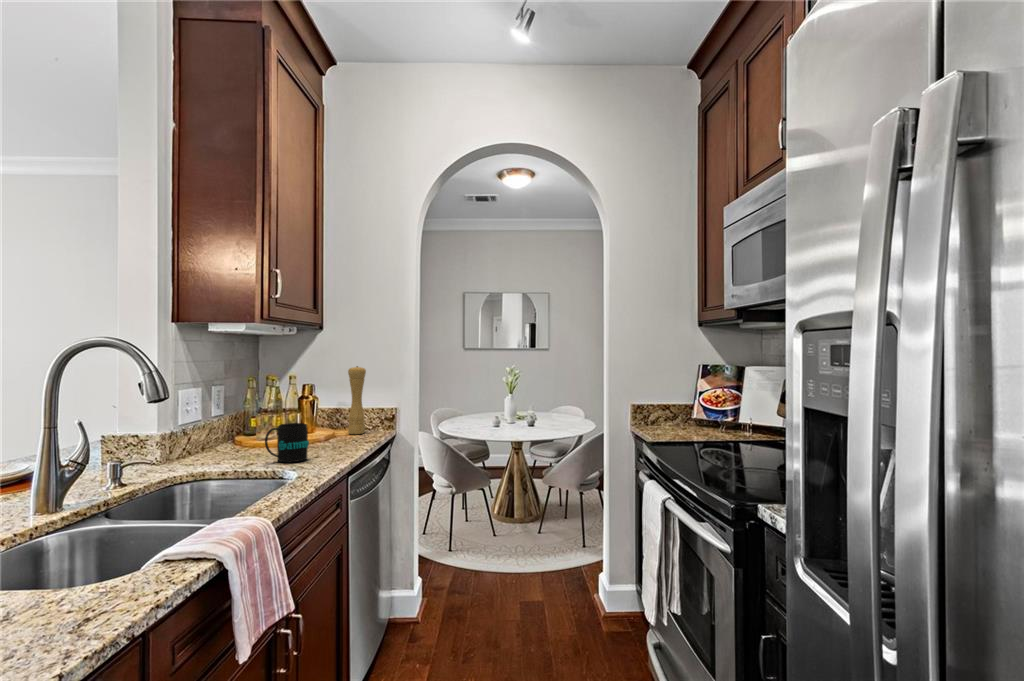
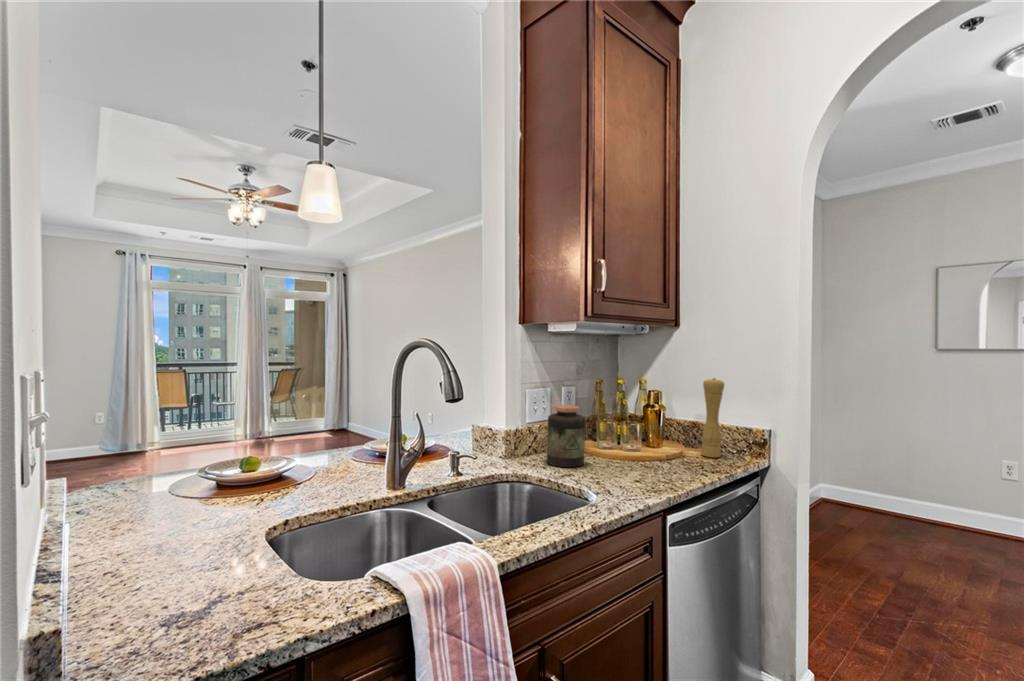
jar: none [213,399,256,460] -> present [547,405,585,467]
mug: present [265,423,309,462] -> none [581,439,626,483]

